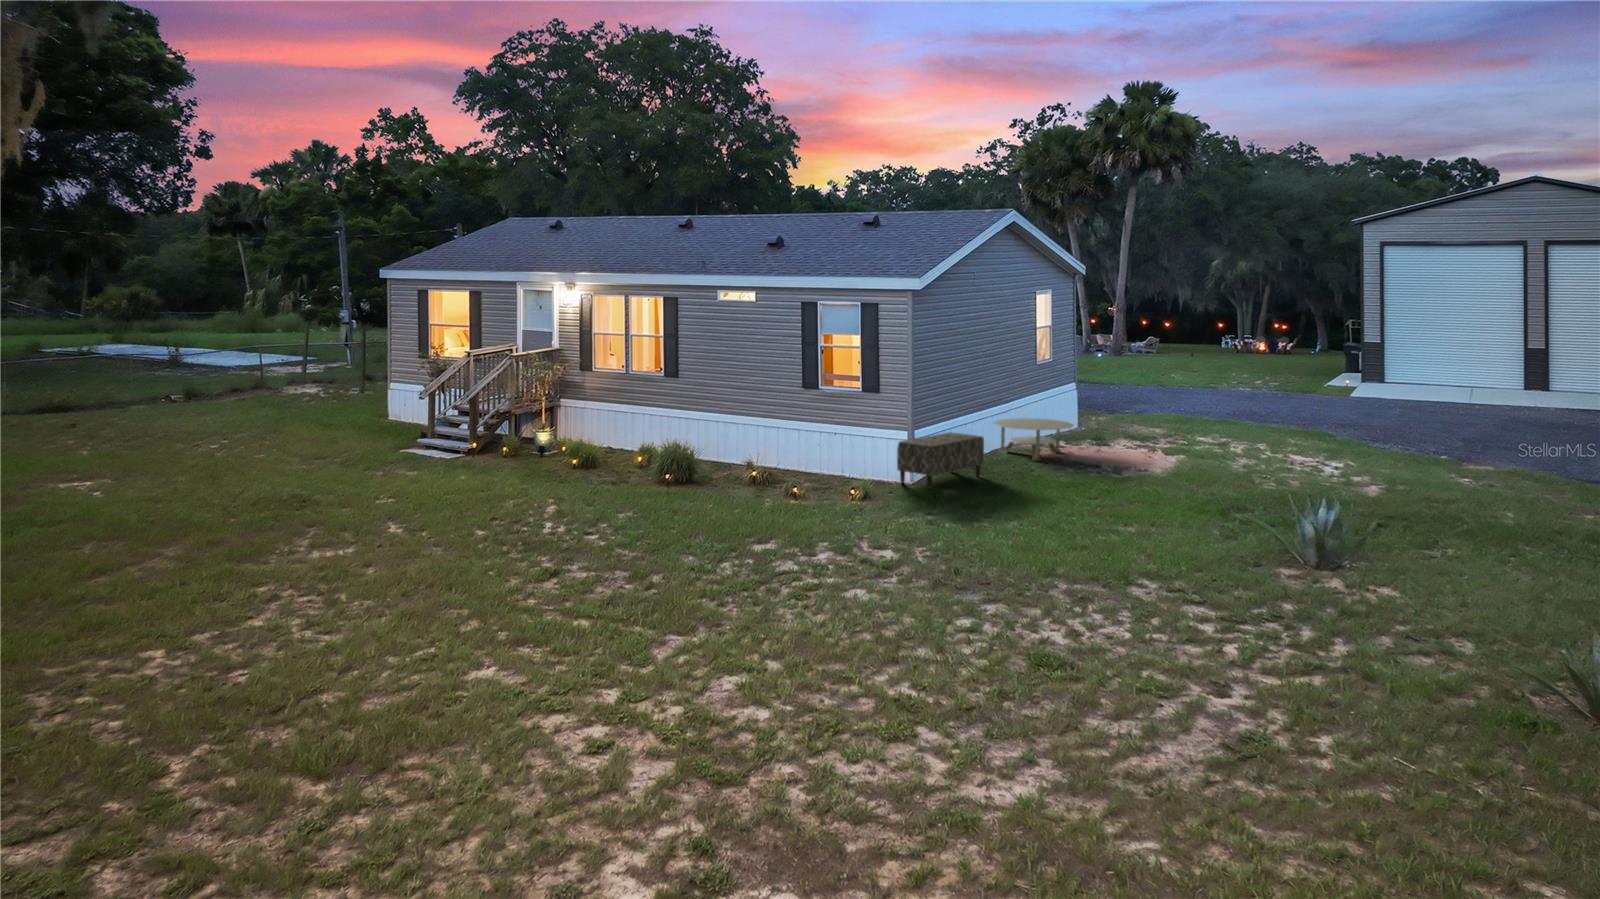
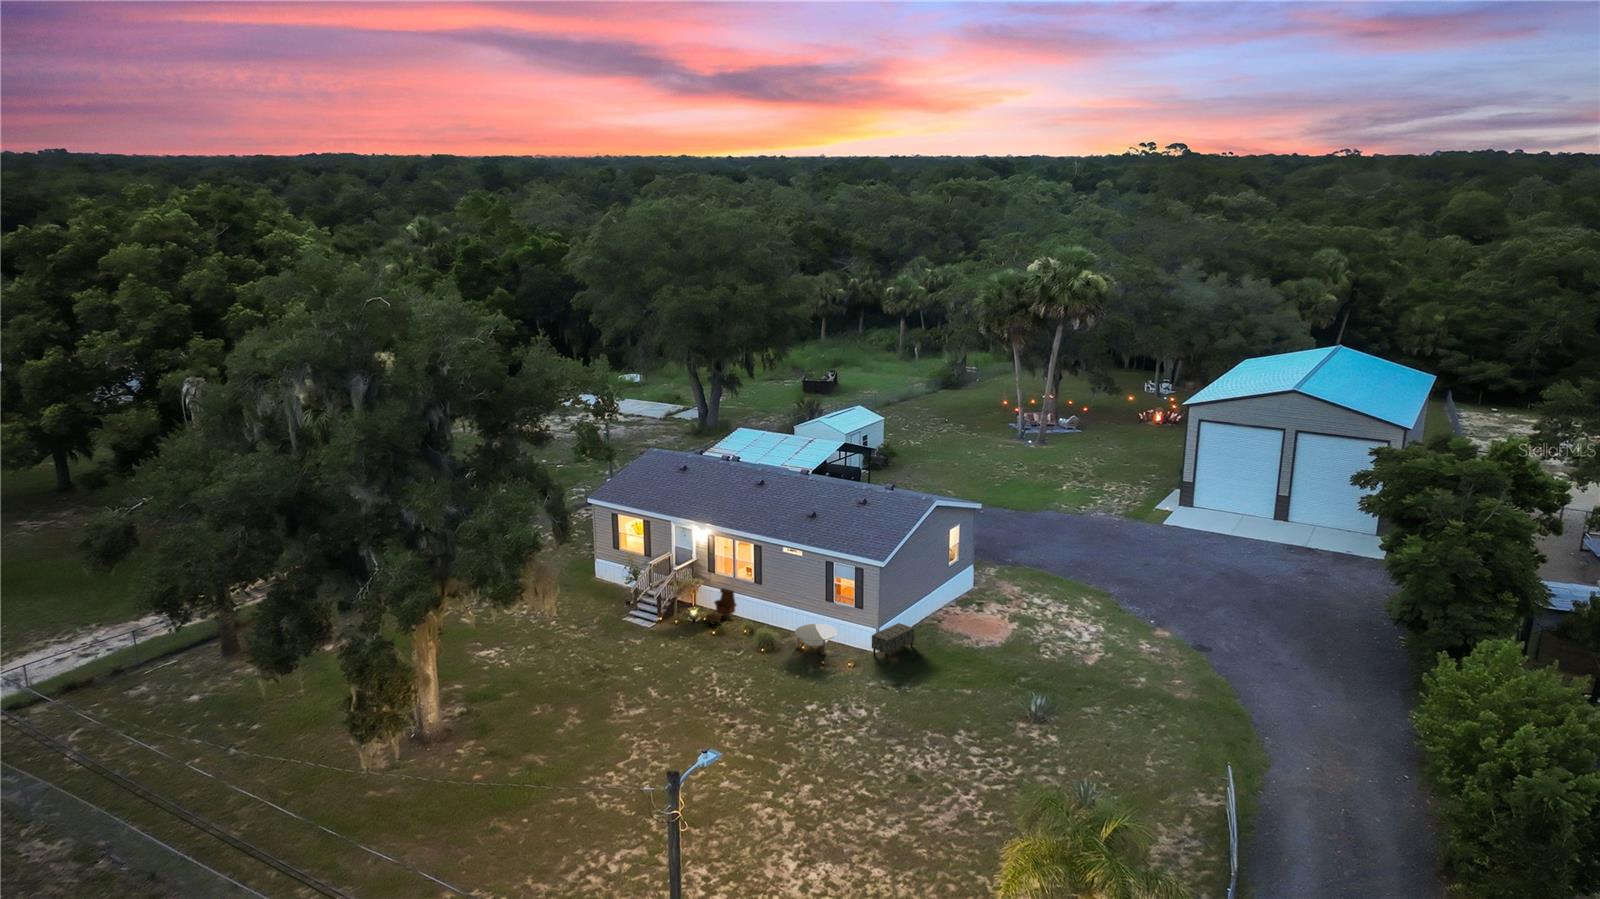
lounge chair: none [568,393,632,459] -> present [706,588,737,625]
round table: present [994,418,1073,461] -> present [795,624,837,656]

